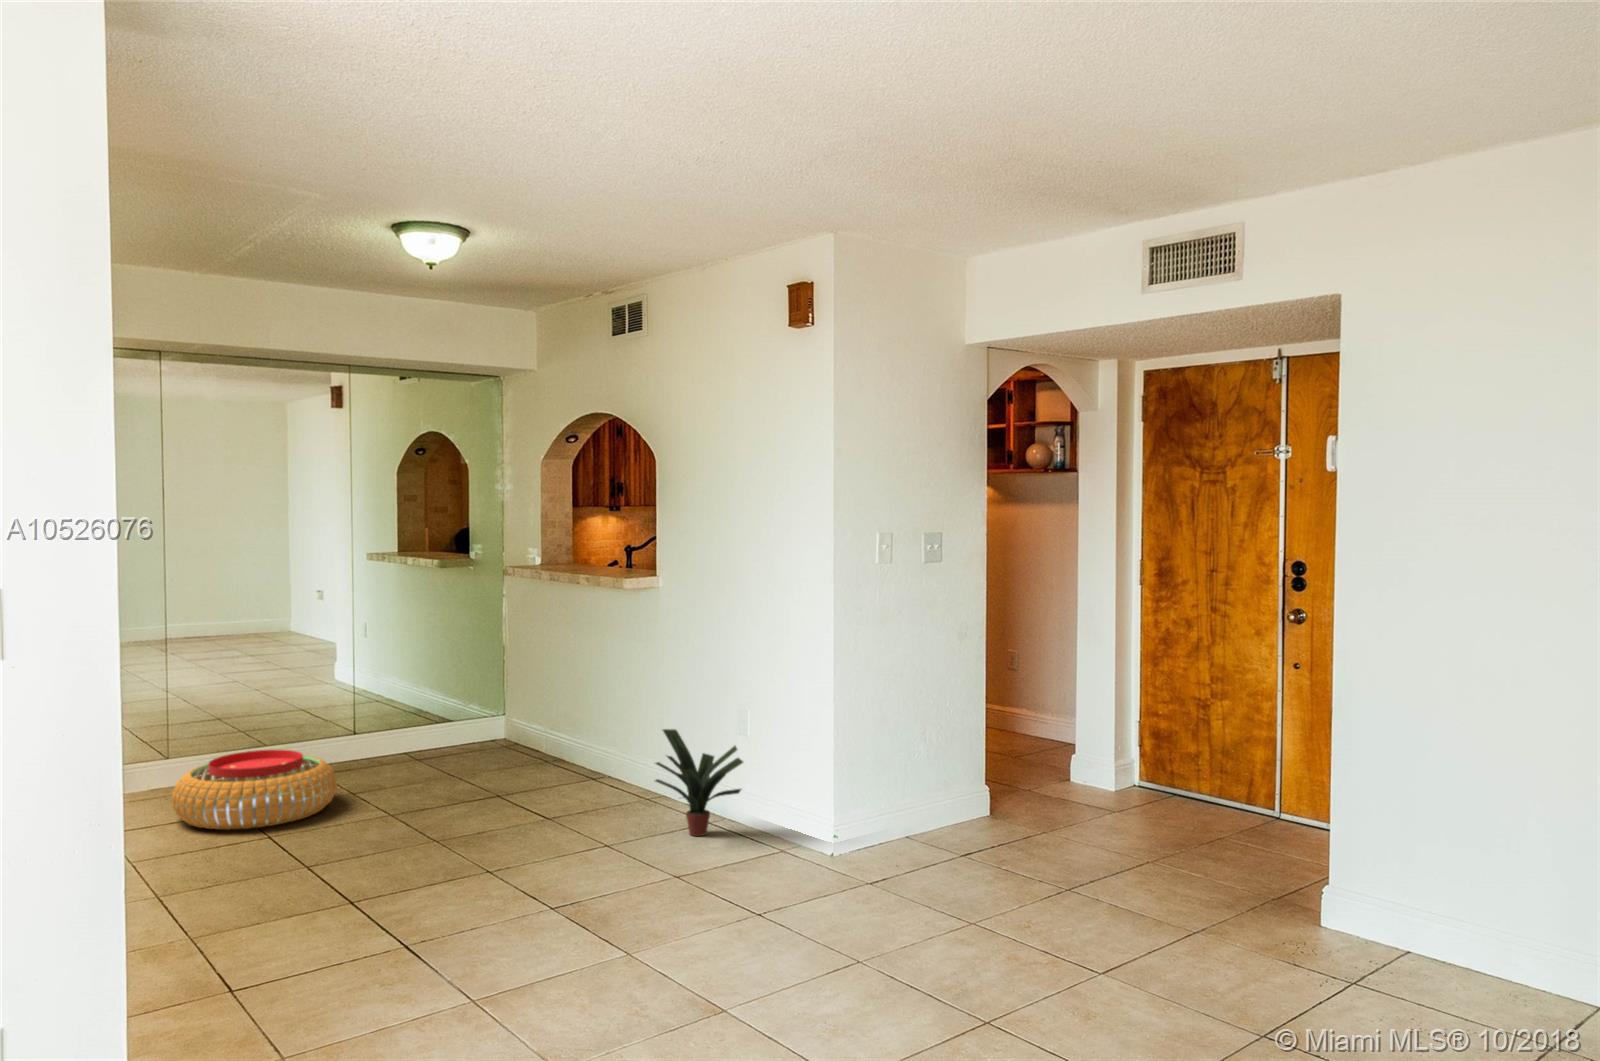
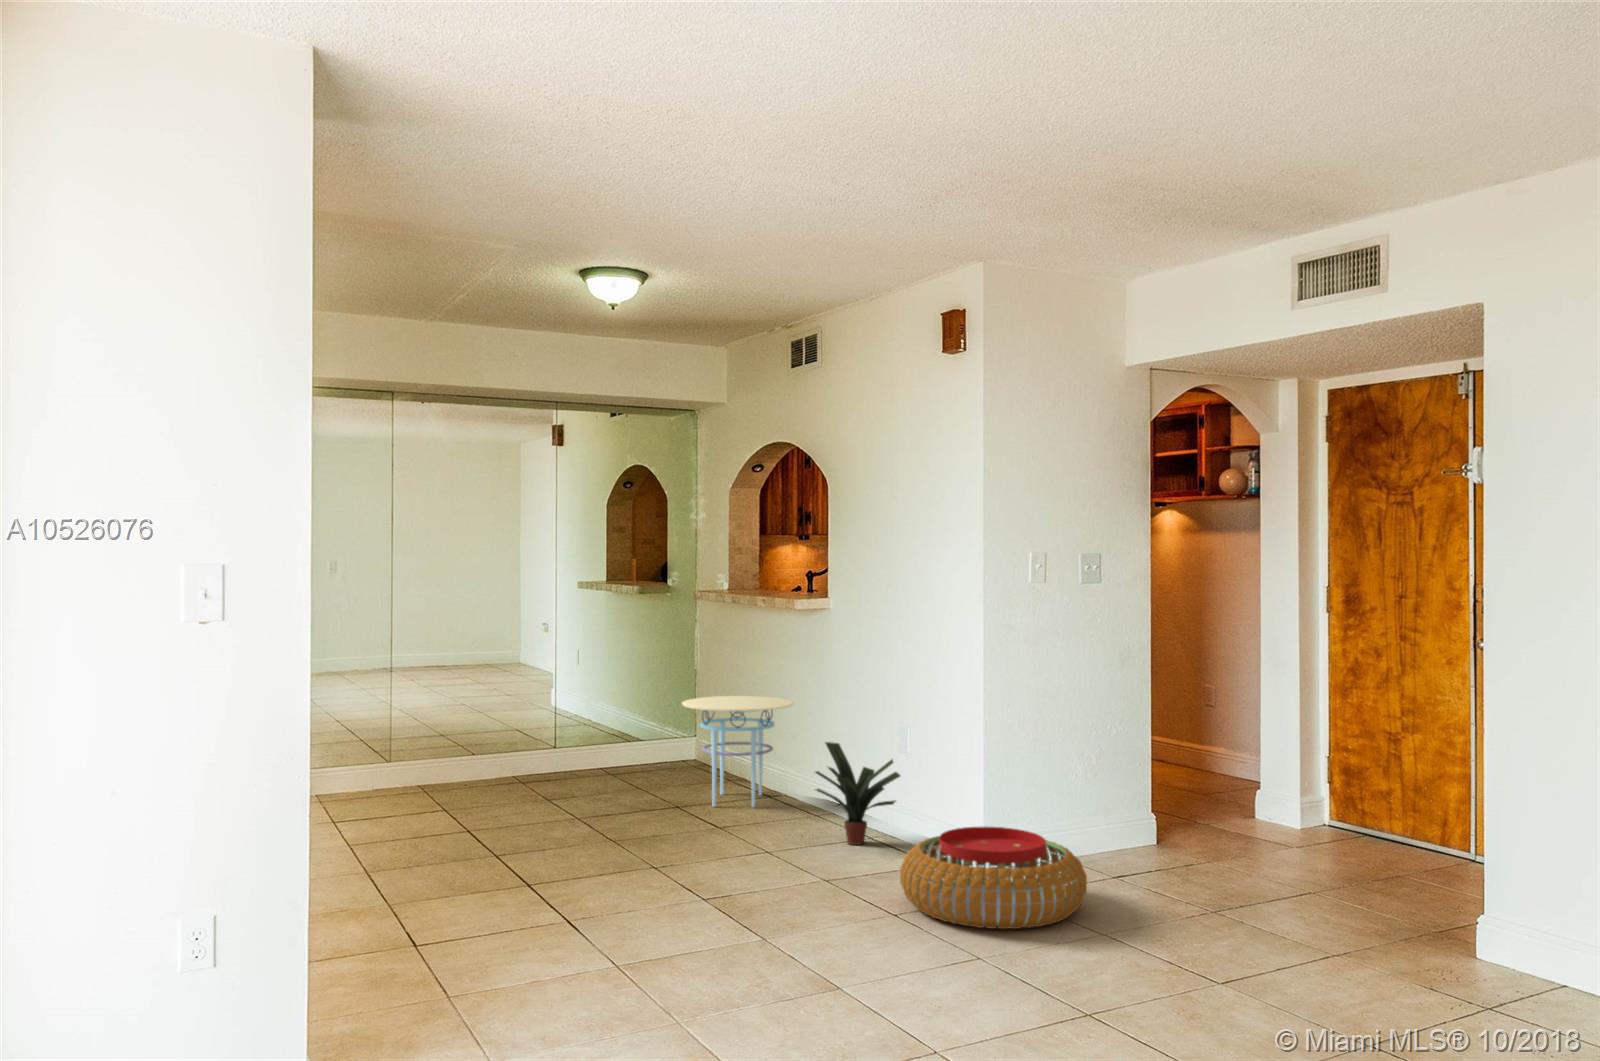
side table: none [501,678,621,798] -> present [682,696,793,807]
pouf: present [172,750,337,830] -> present [900,827,1087,929]

